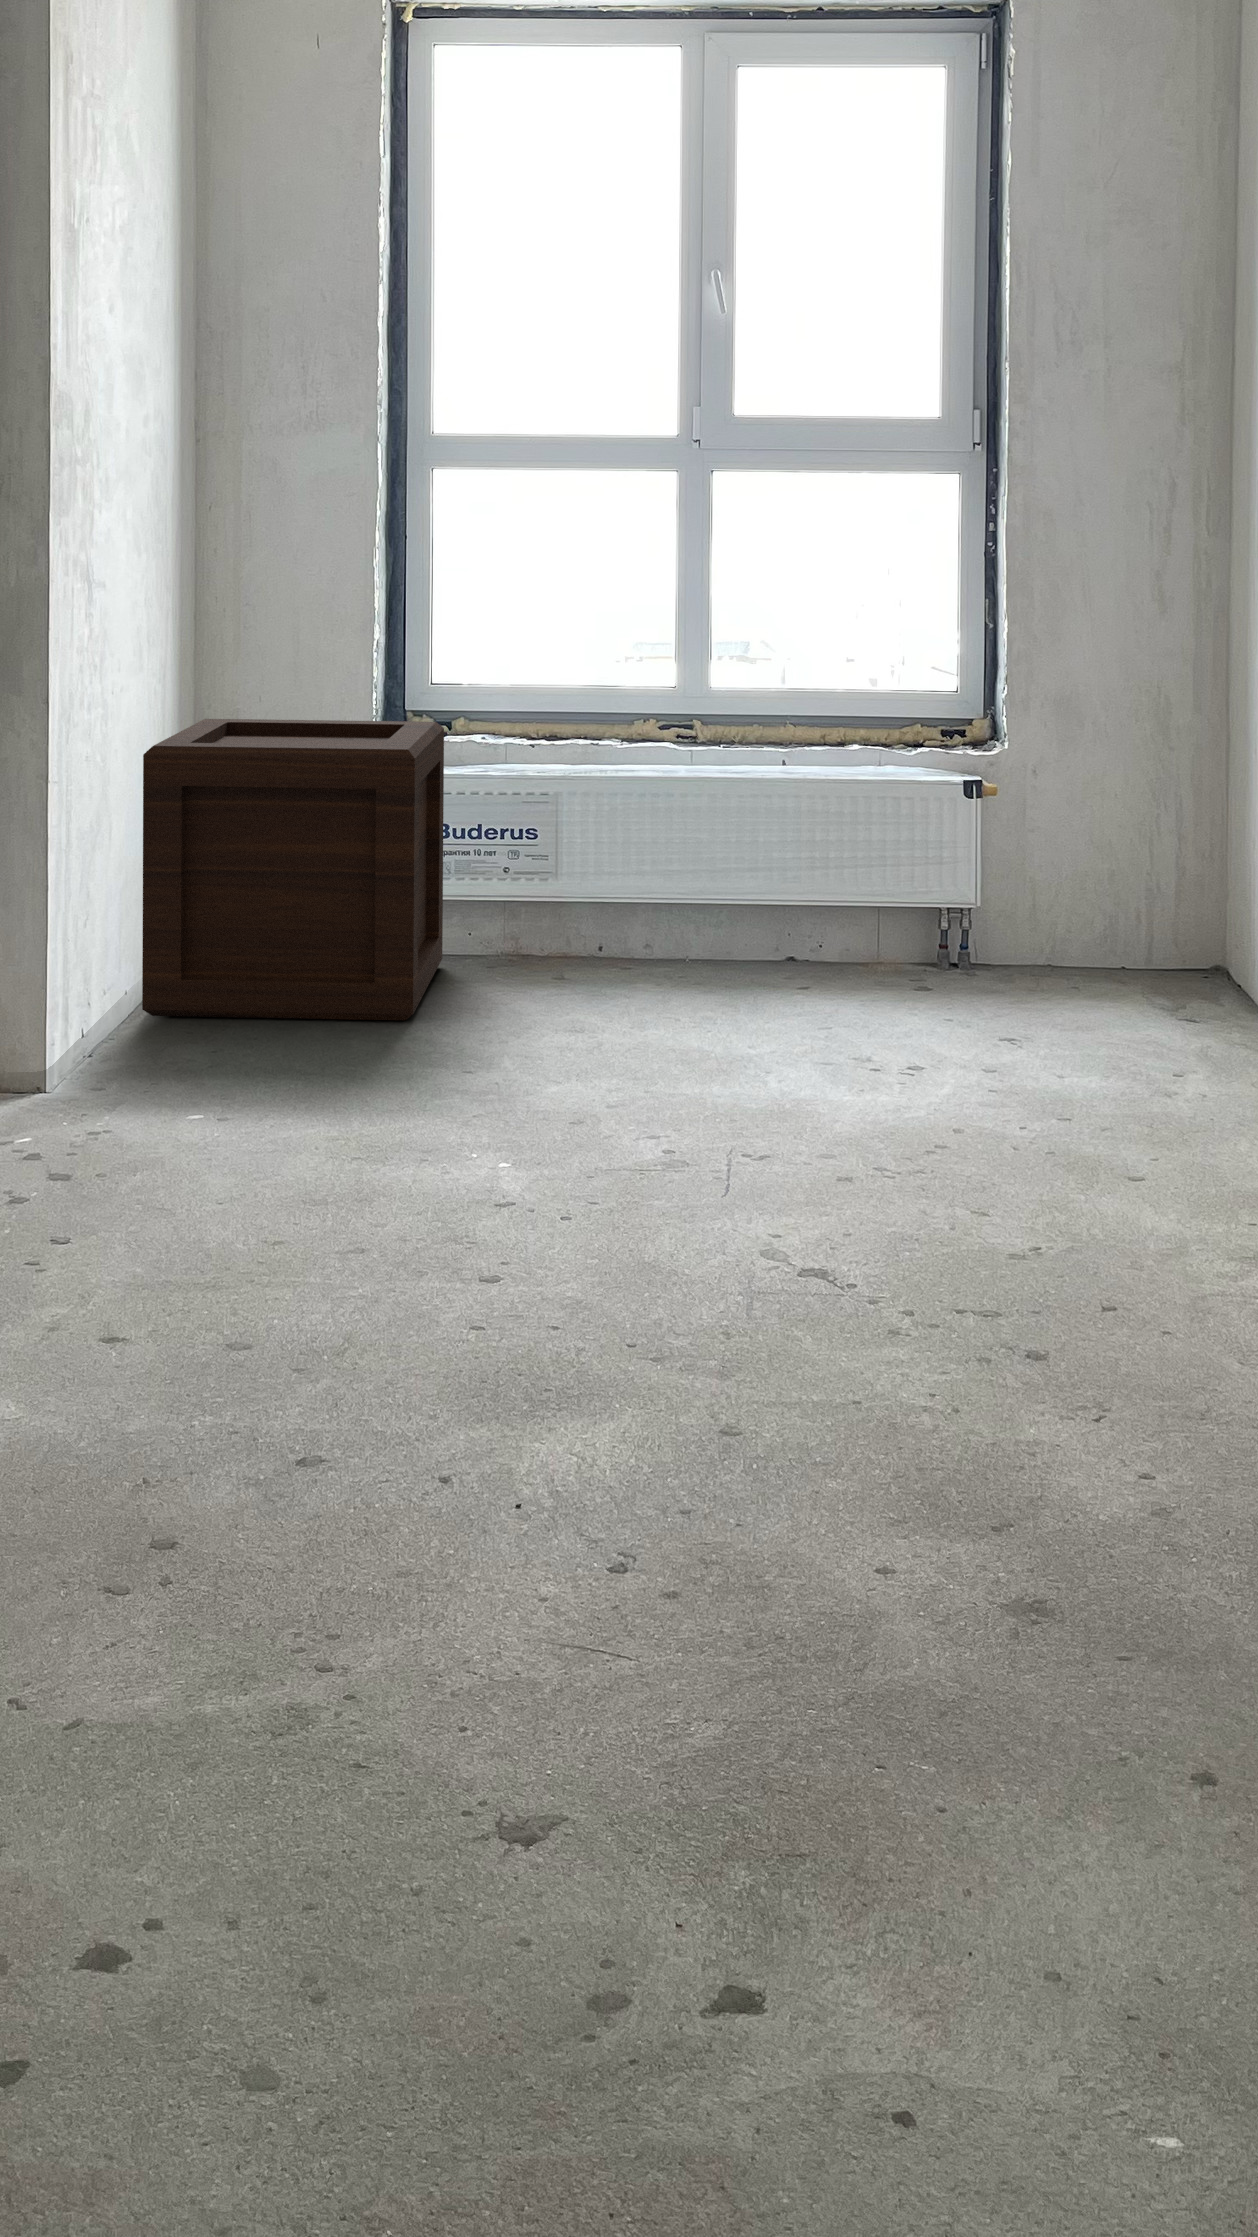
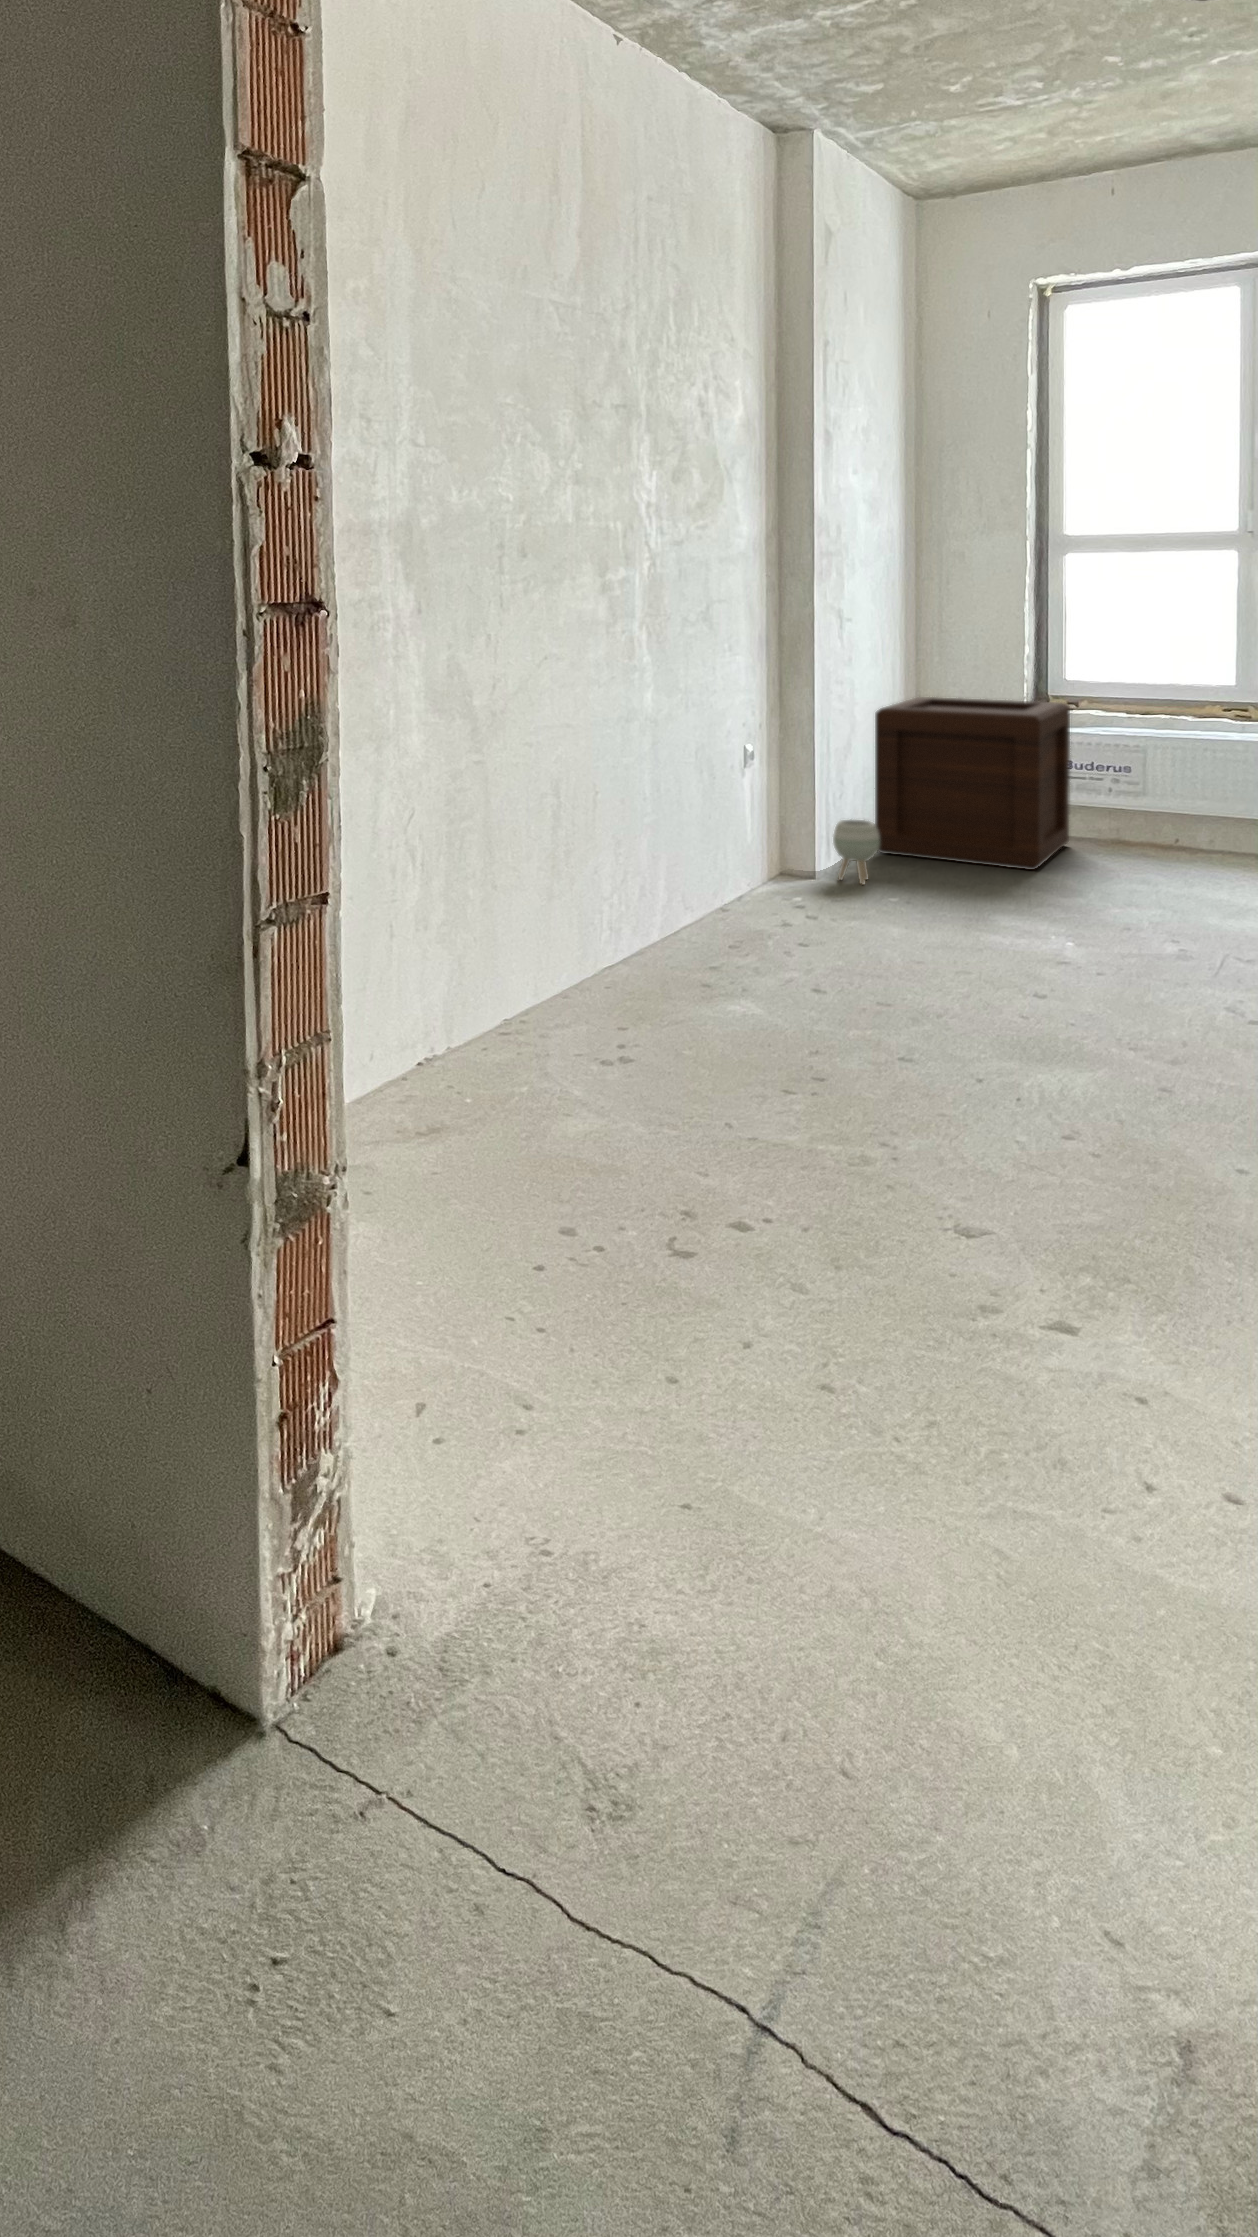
planter: none [84,963,166,1088] -> present [833,819,880,885]

